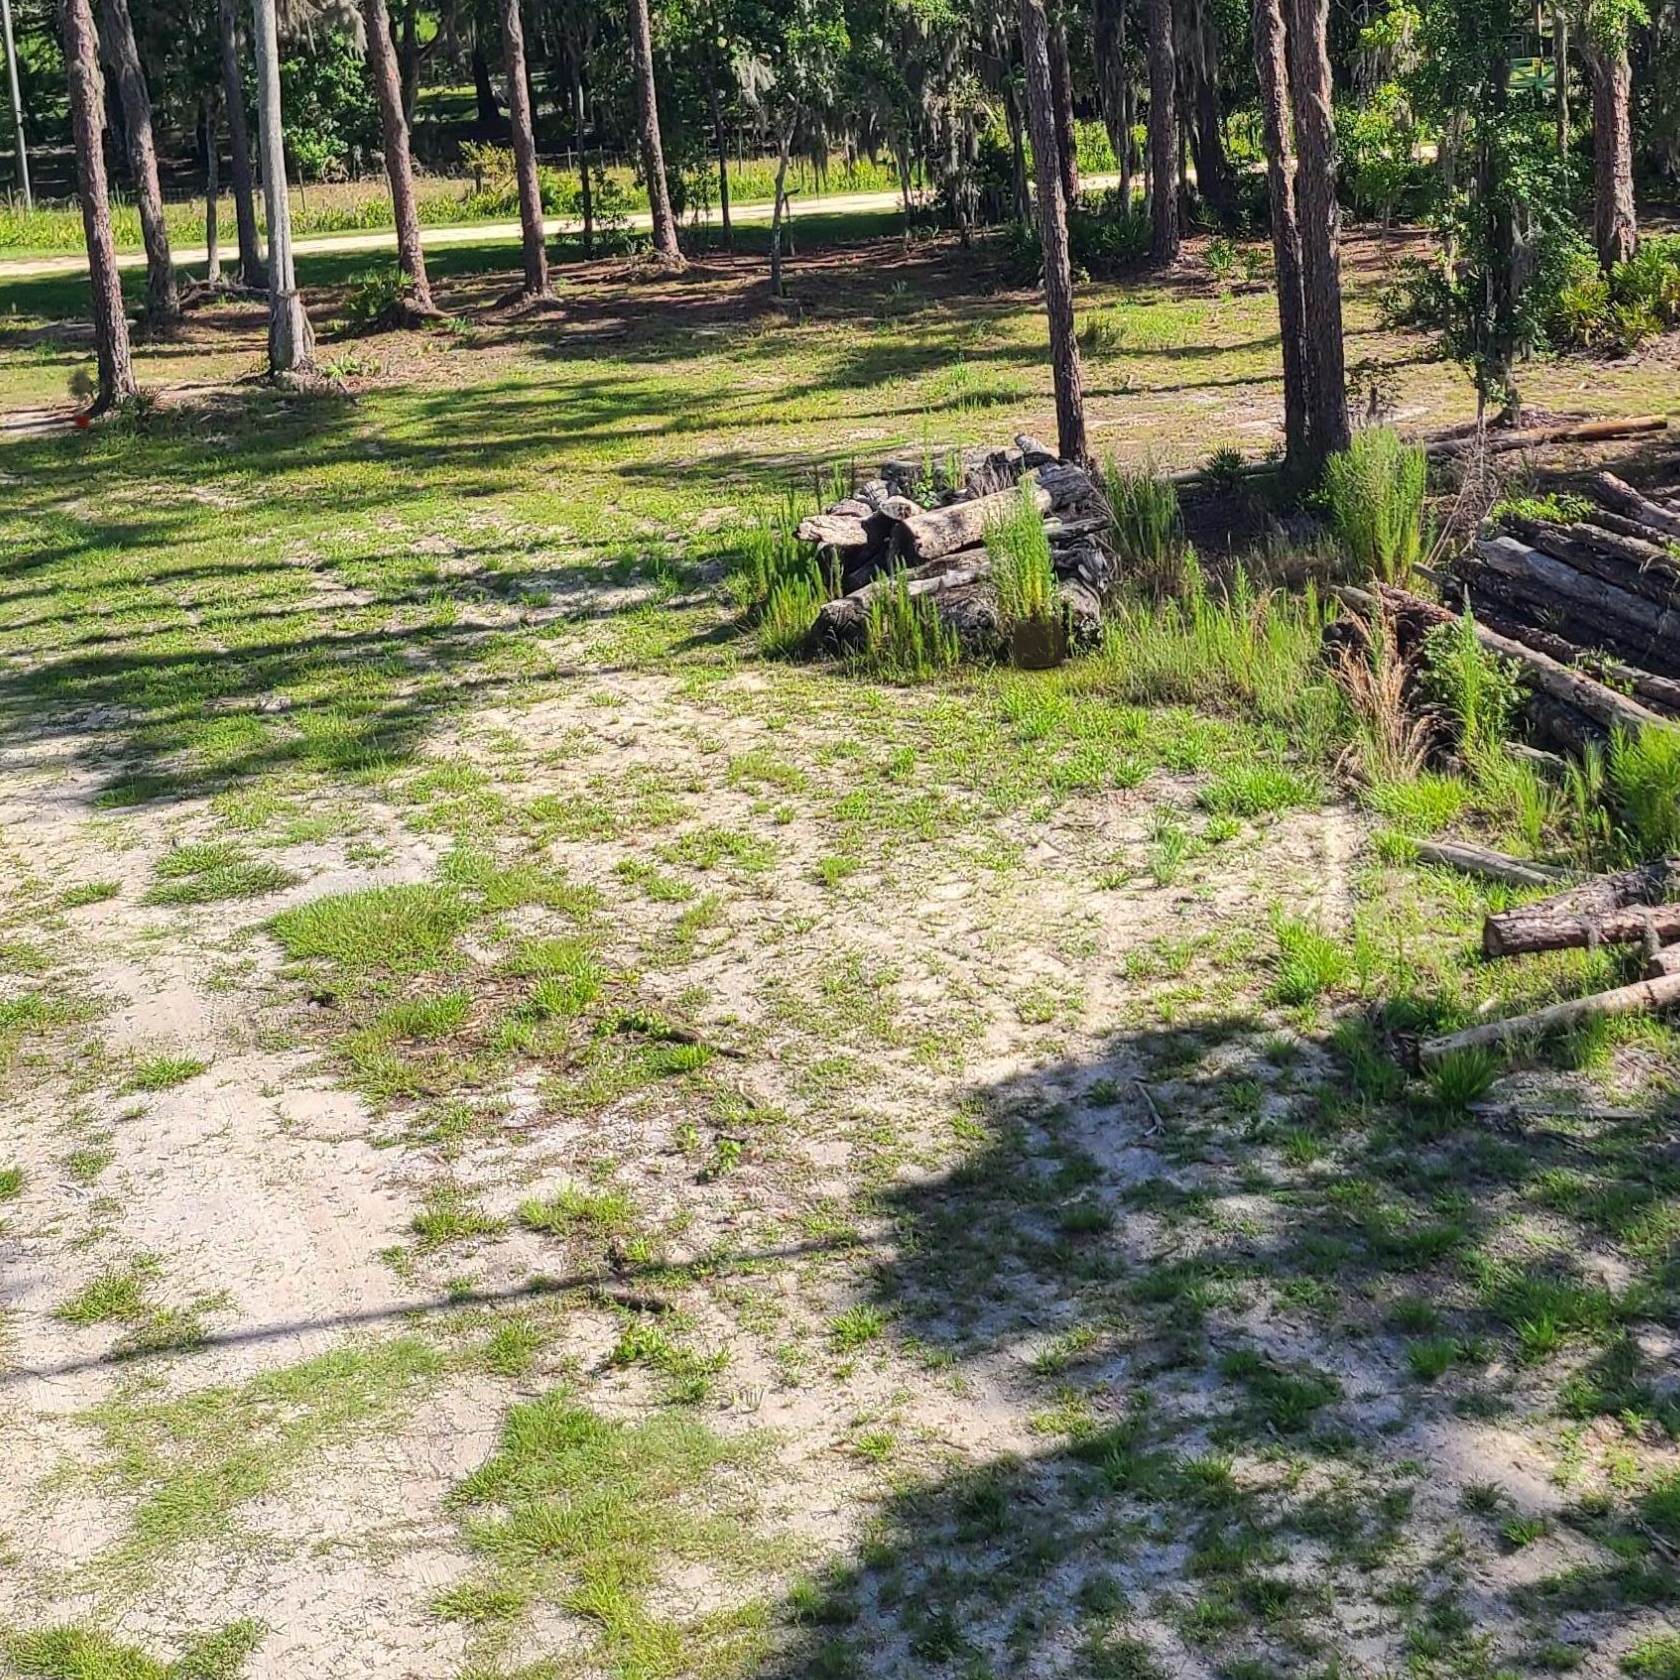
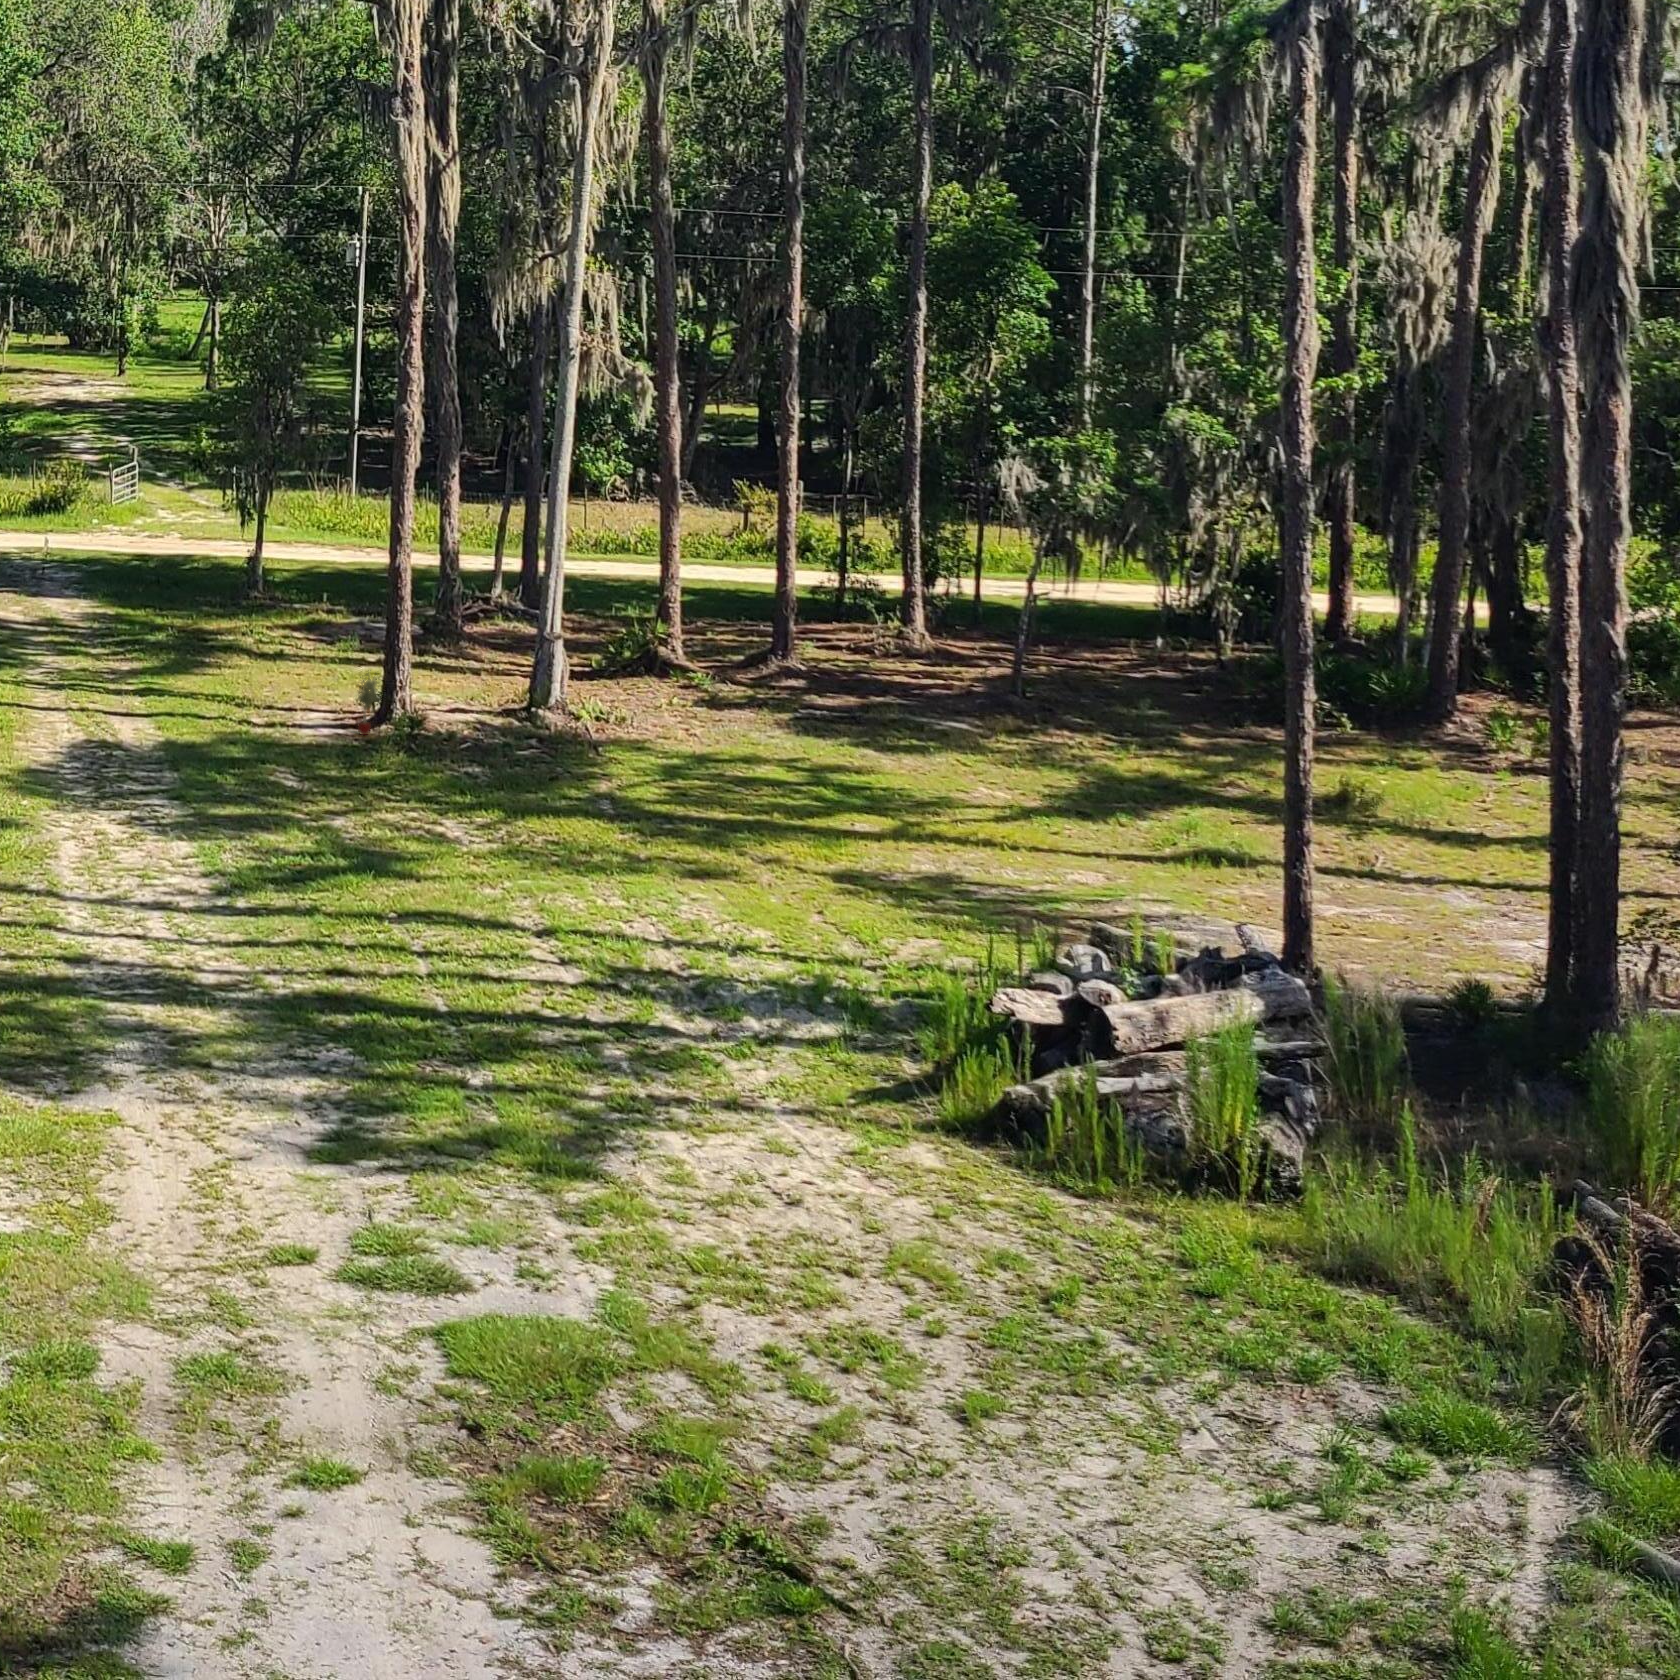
woven basket: present [1012,615,1065,669] -> none [1209,1159,1273,1227]

